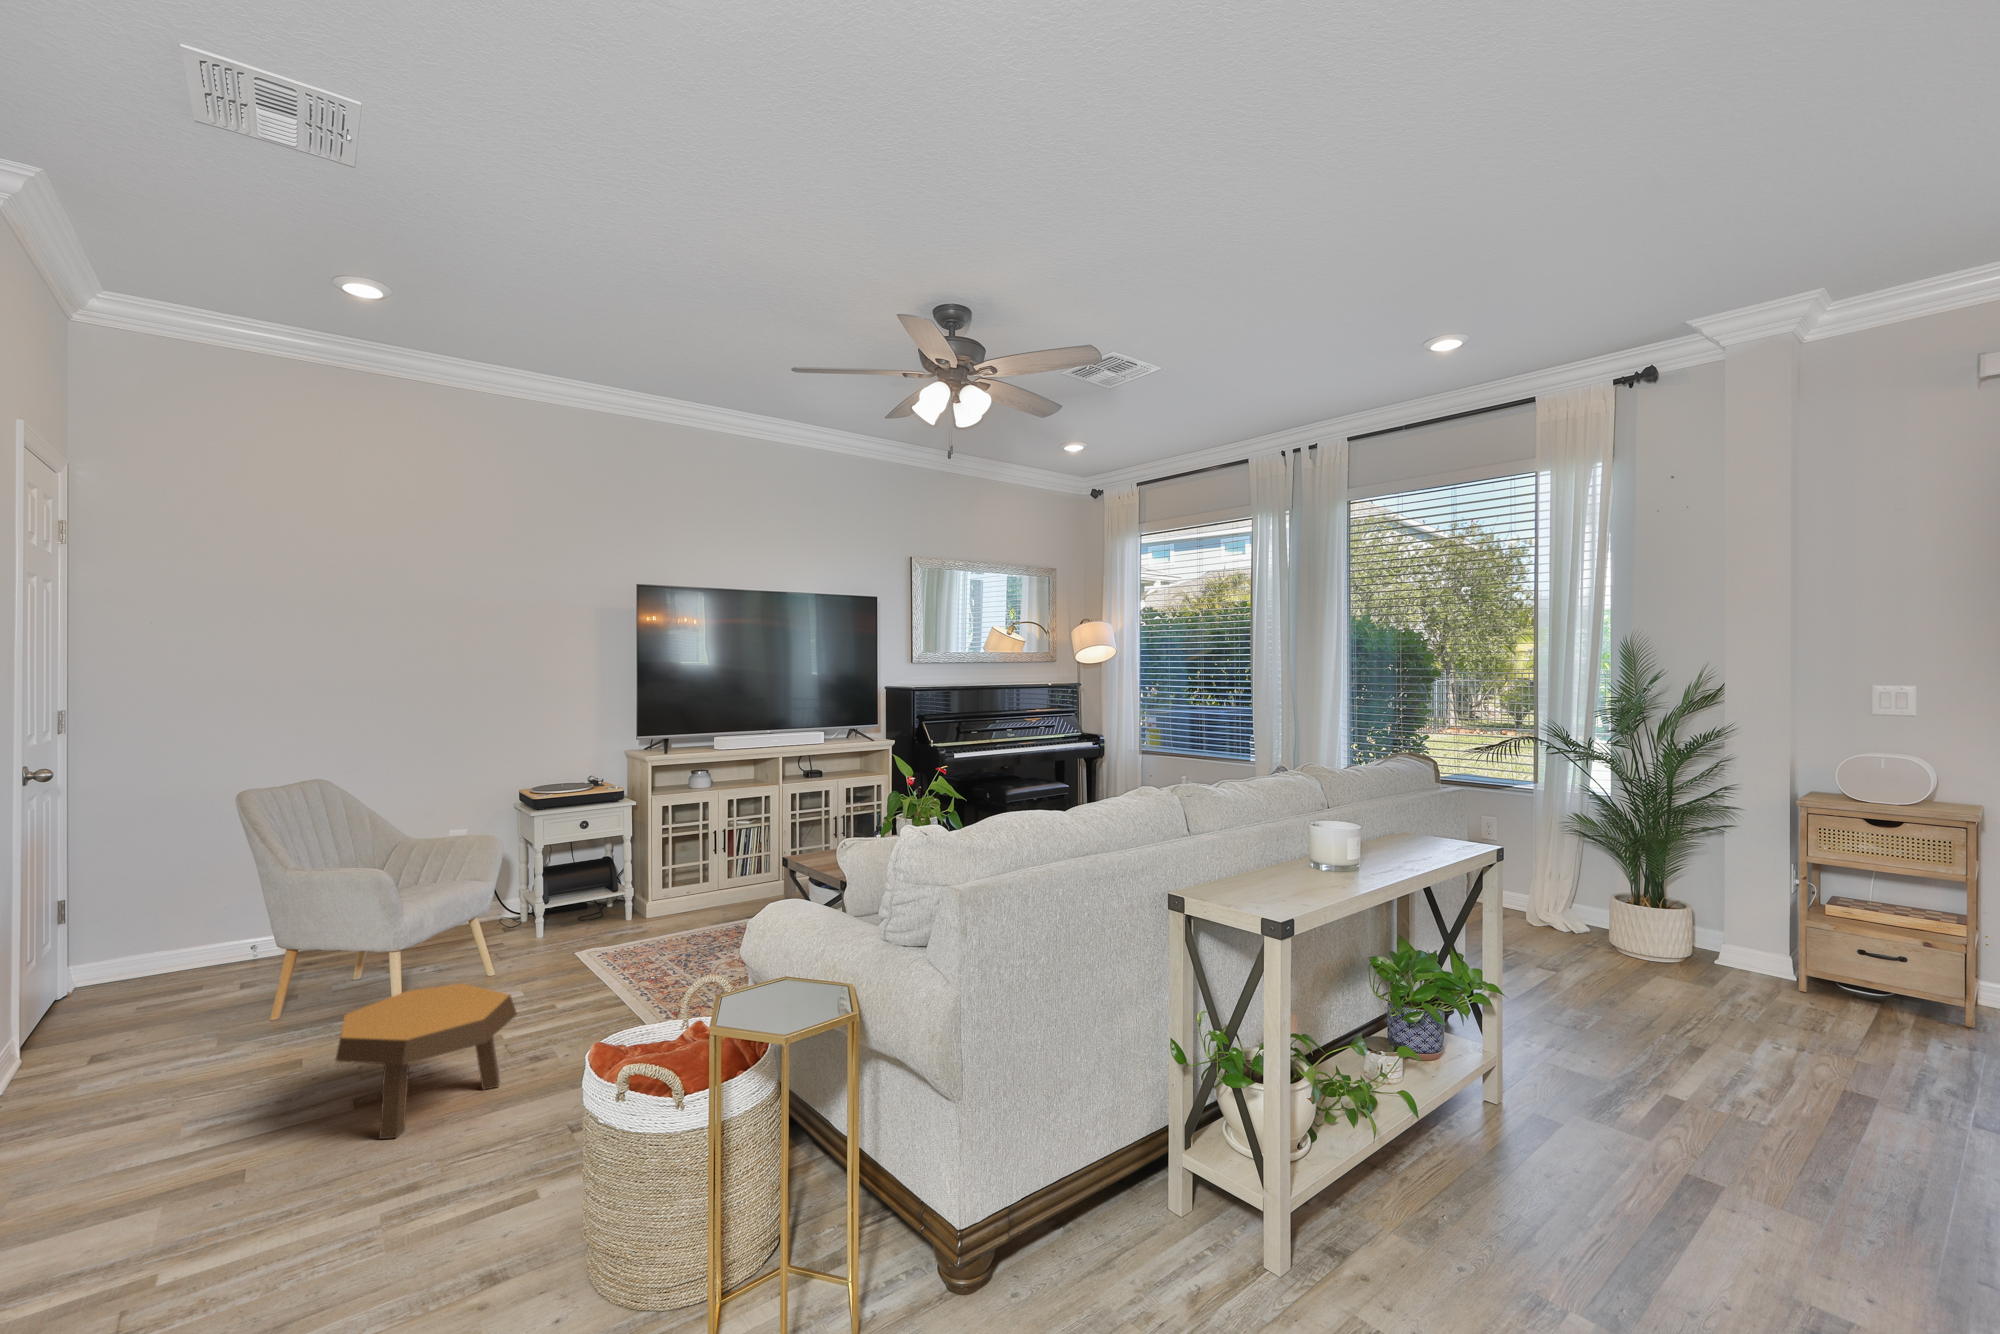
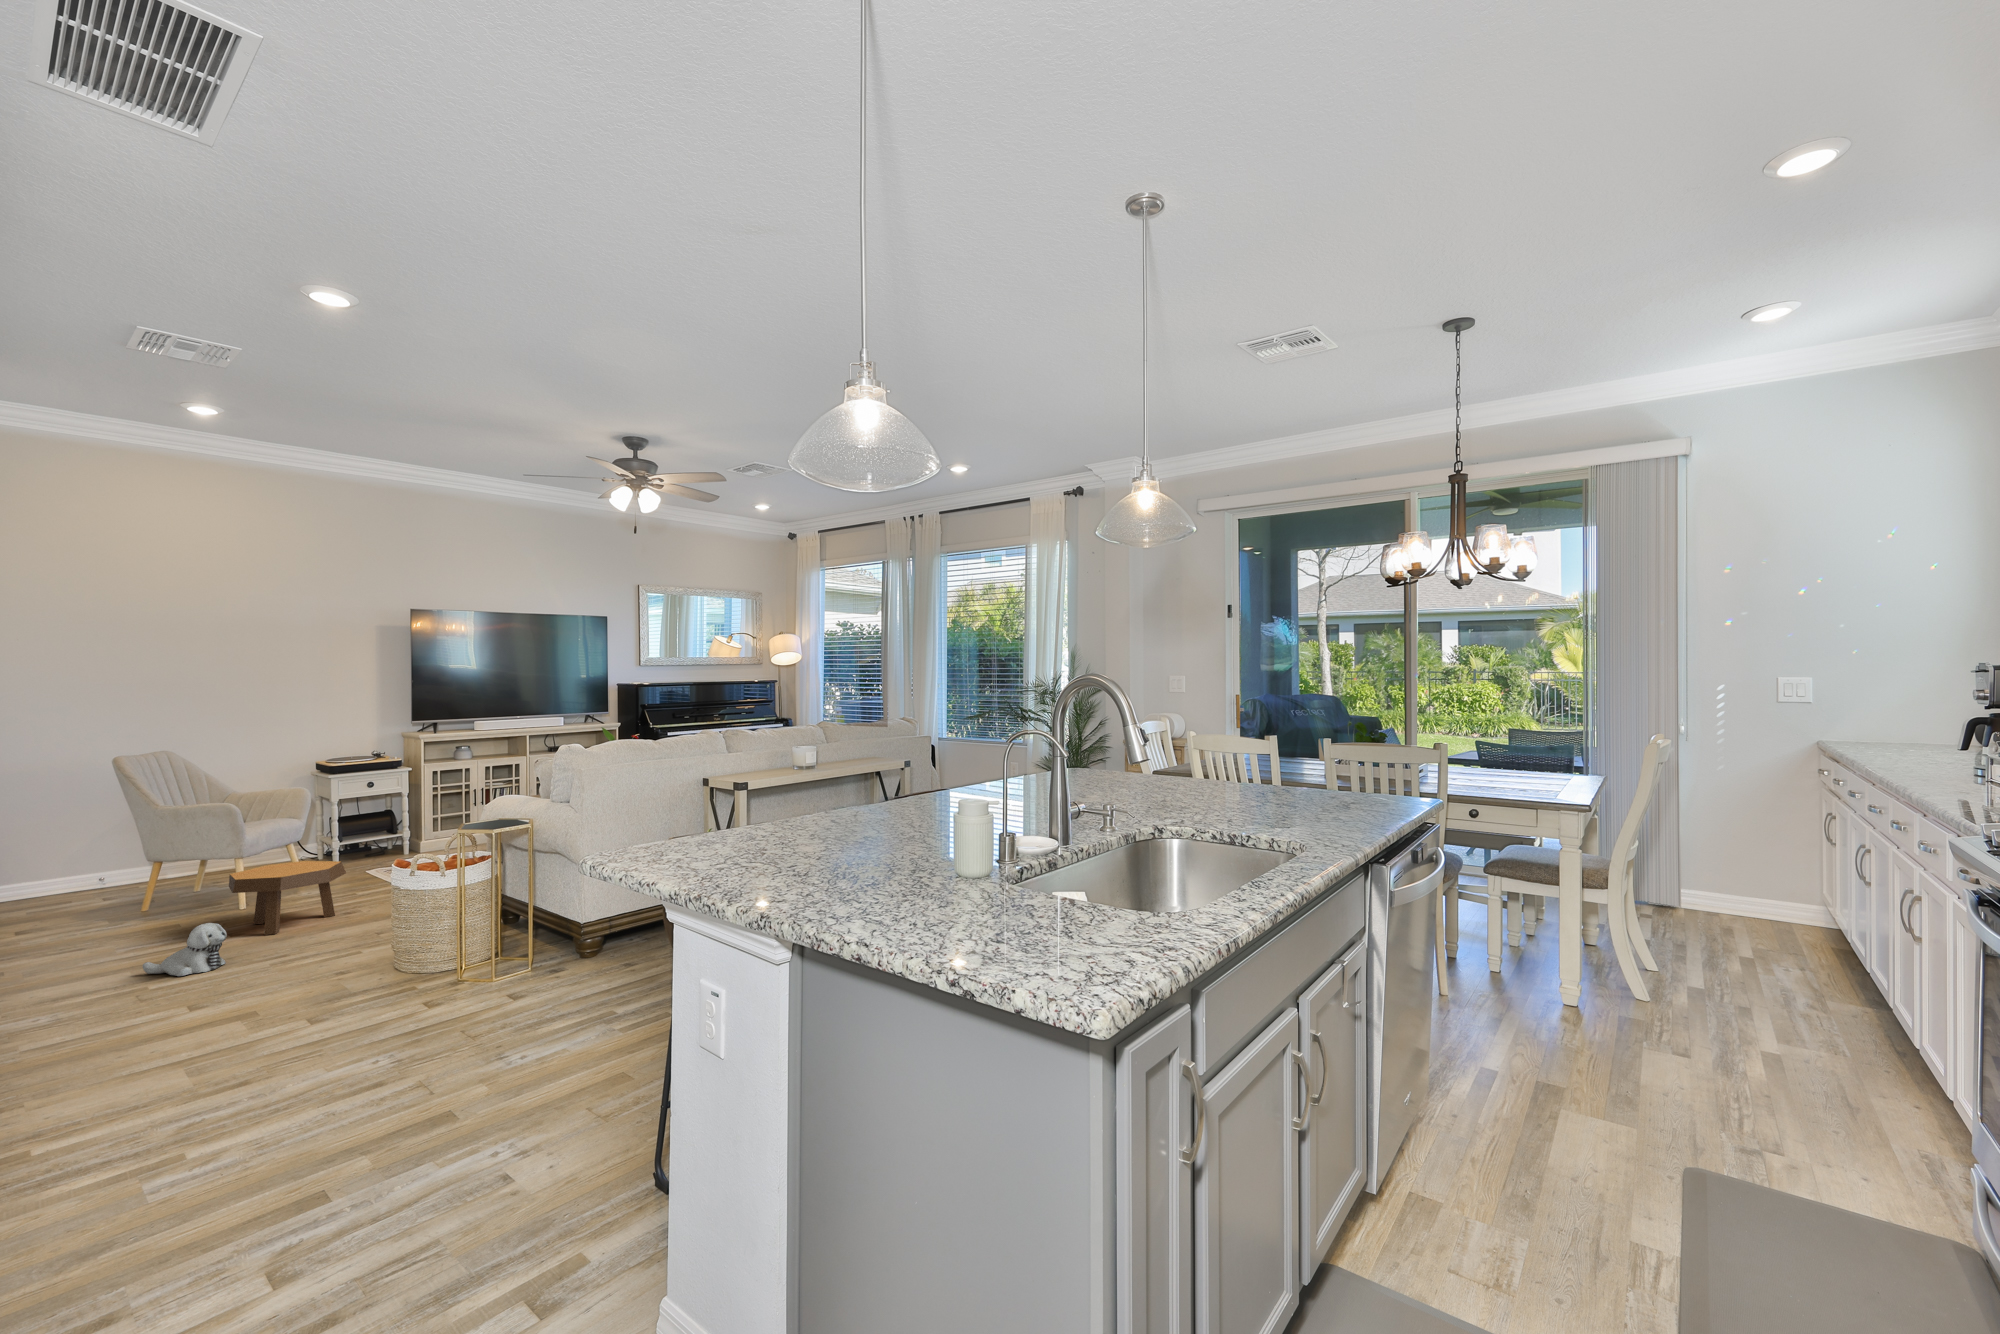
plush toy: none [136,1170,280,1292] -> present [143,923,227,976]

